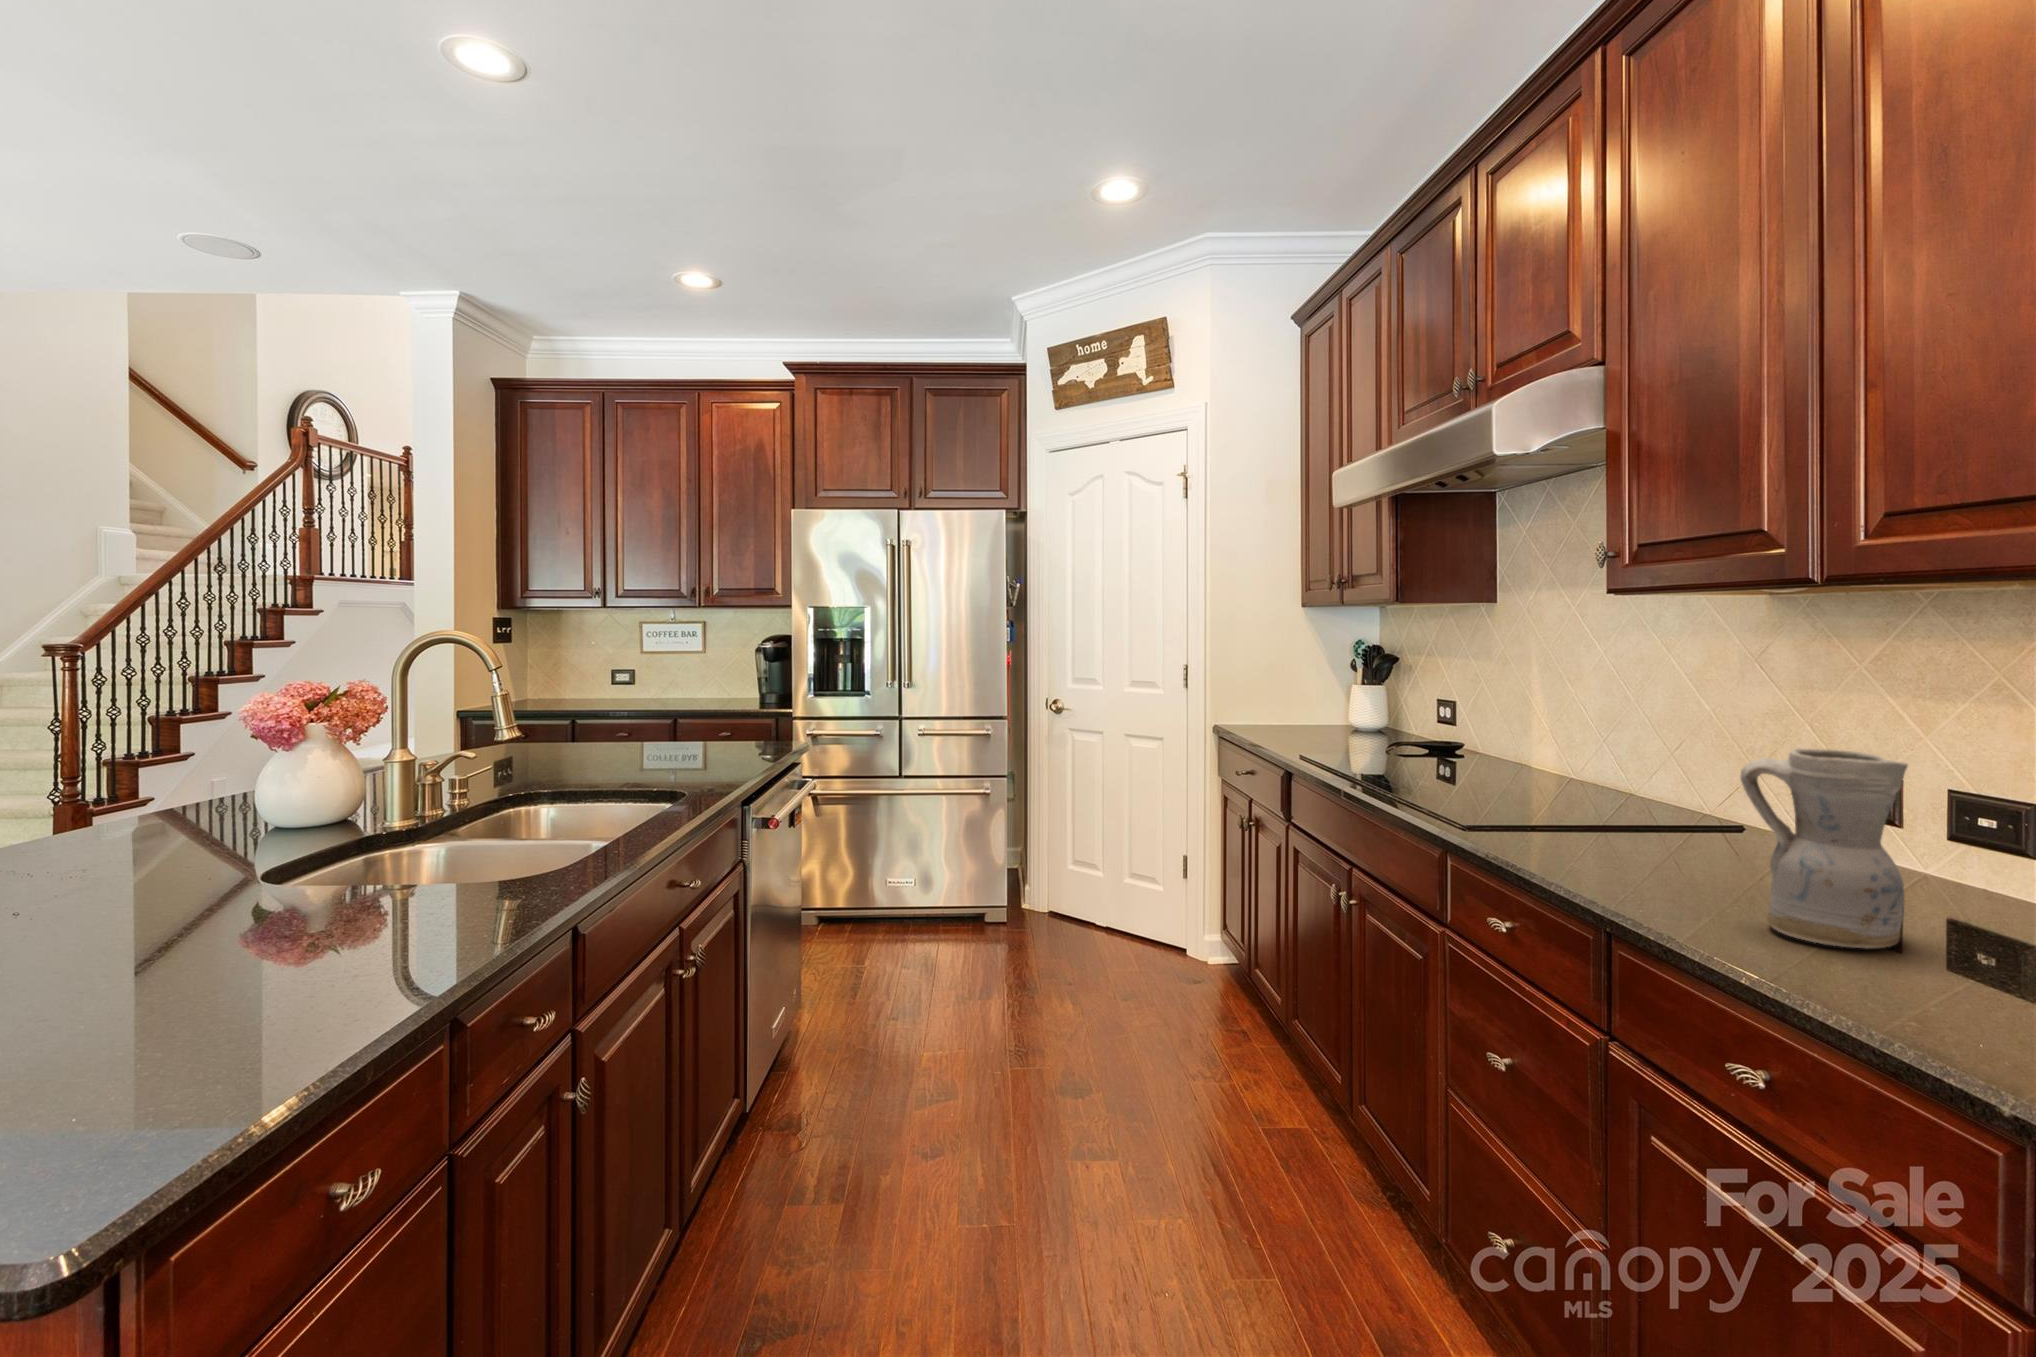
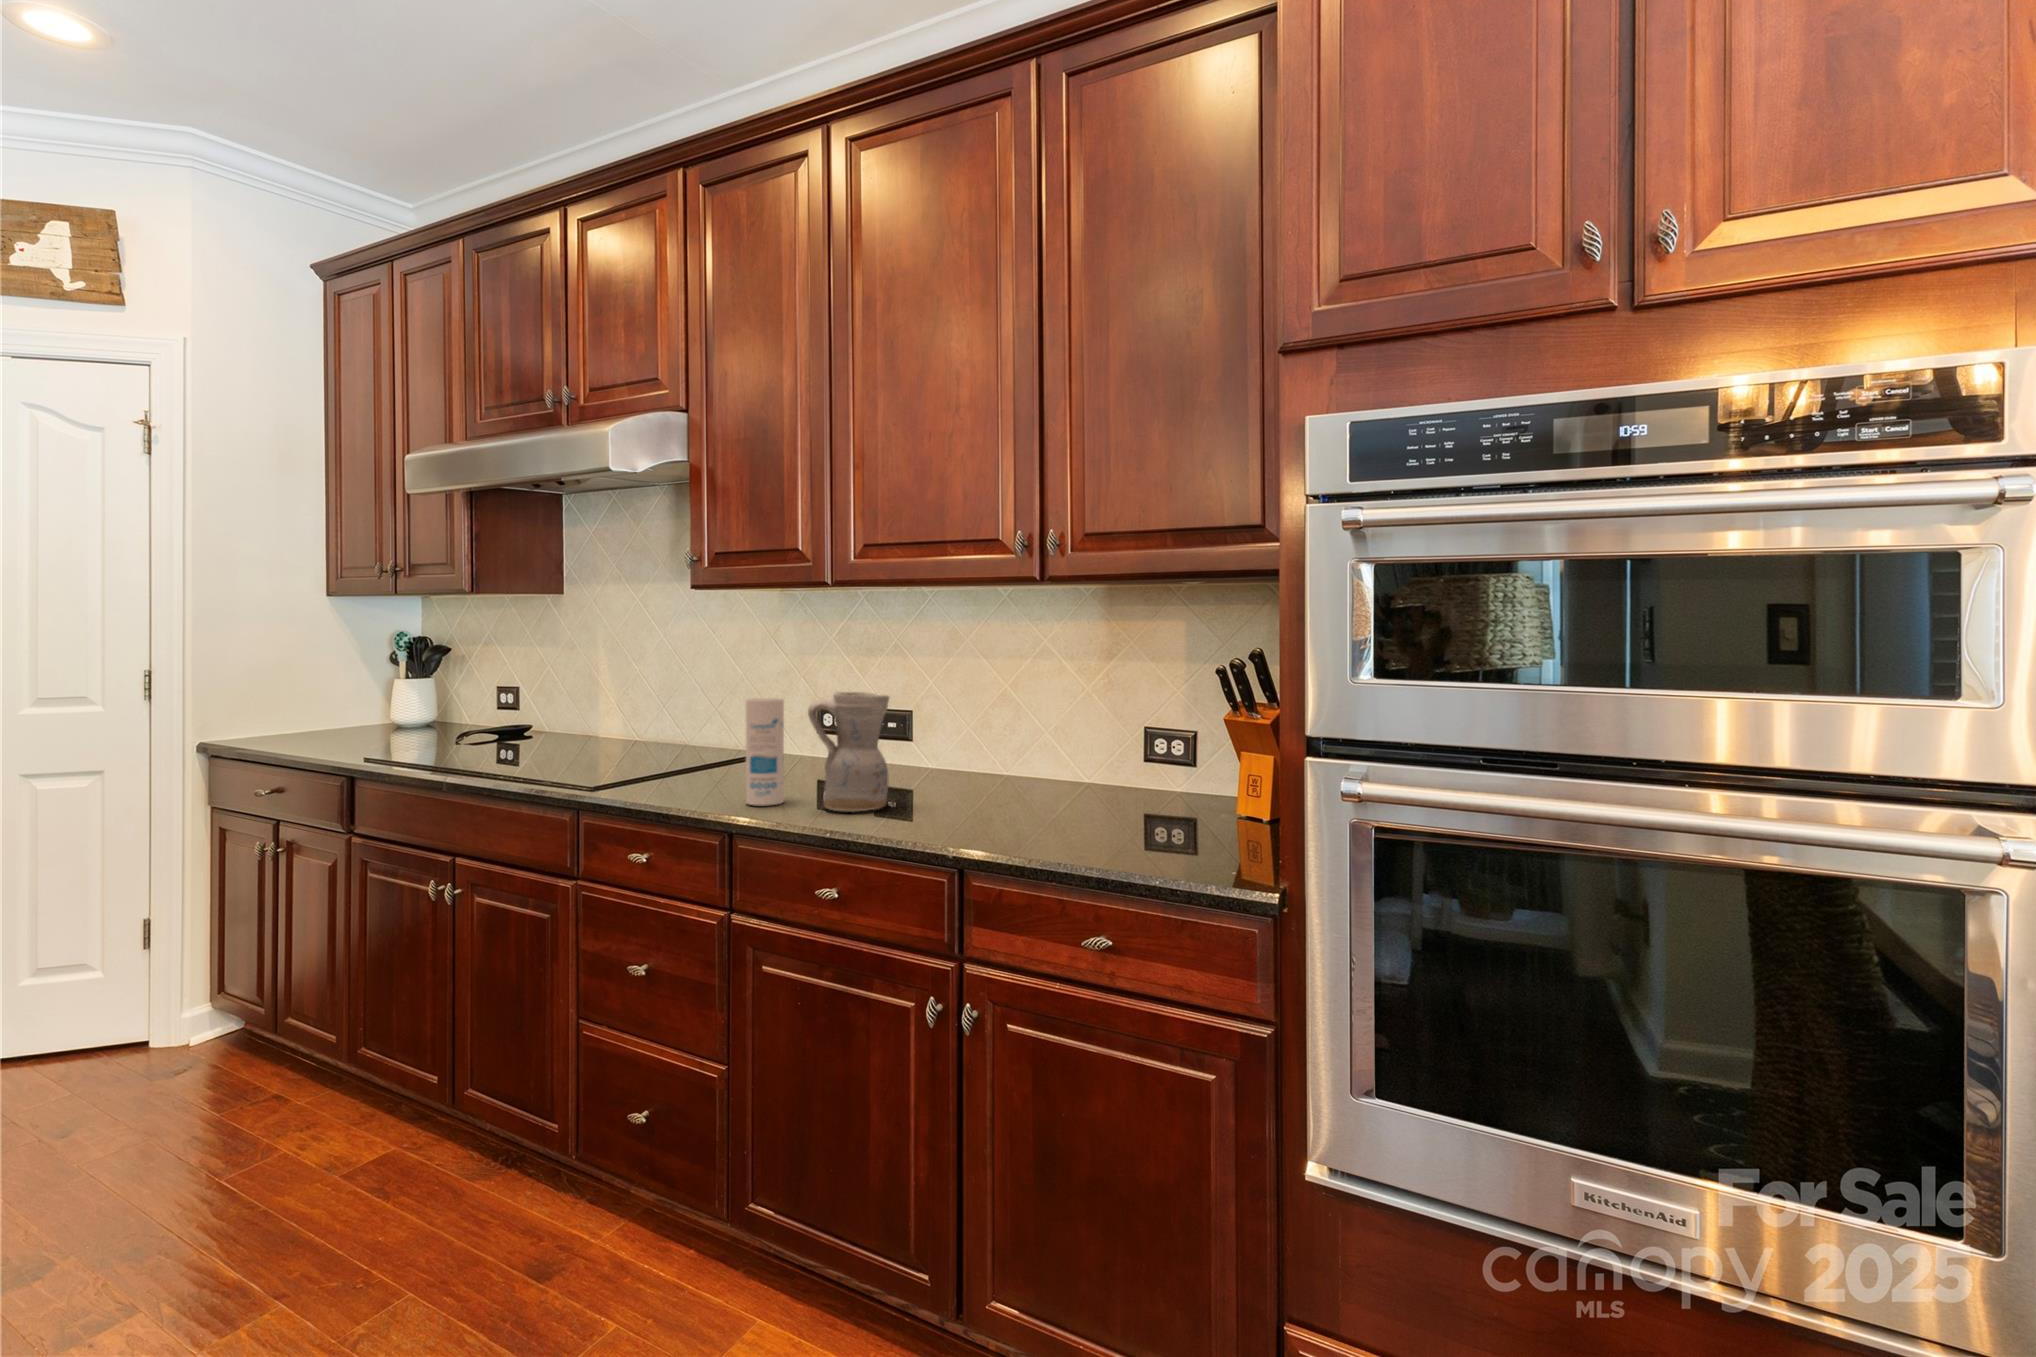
canister: none [1645,745,1710,901] -> present [746,698,784,805]

